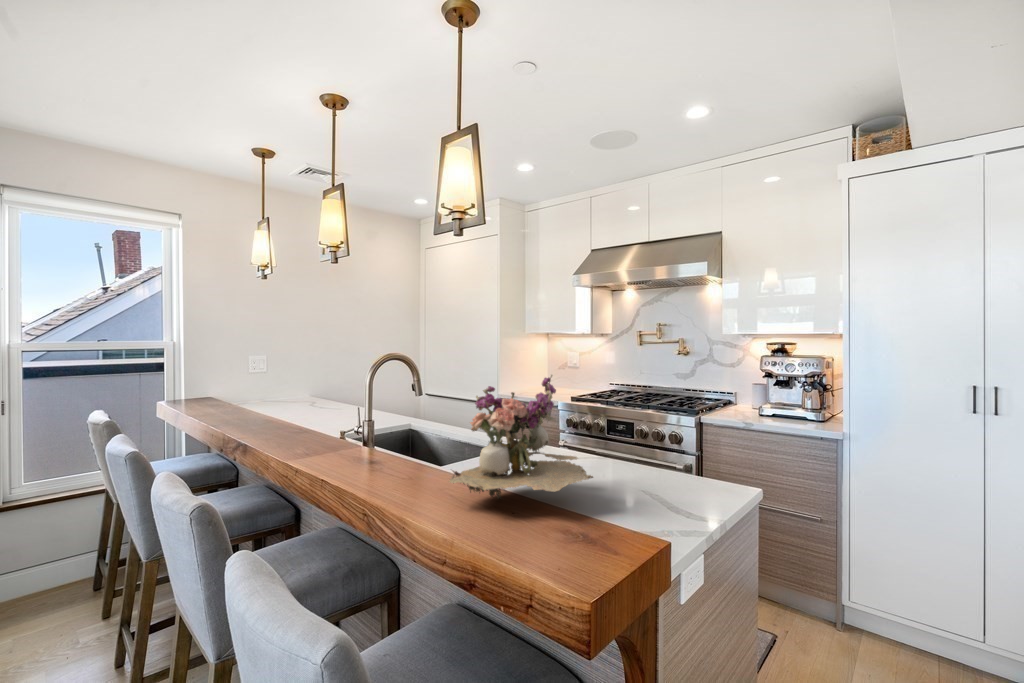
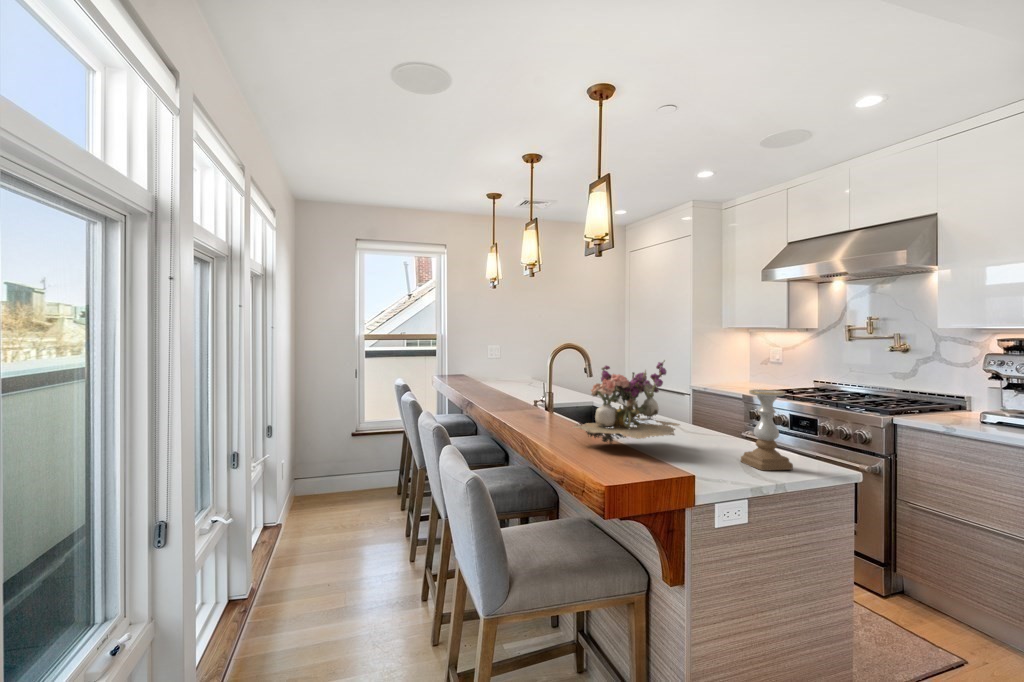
candle holder: none [656,408,714,509] -> present [741,389,793,471]

